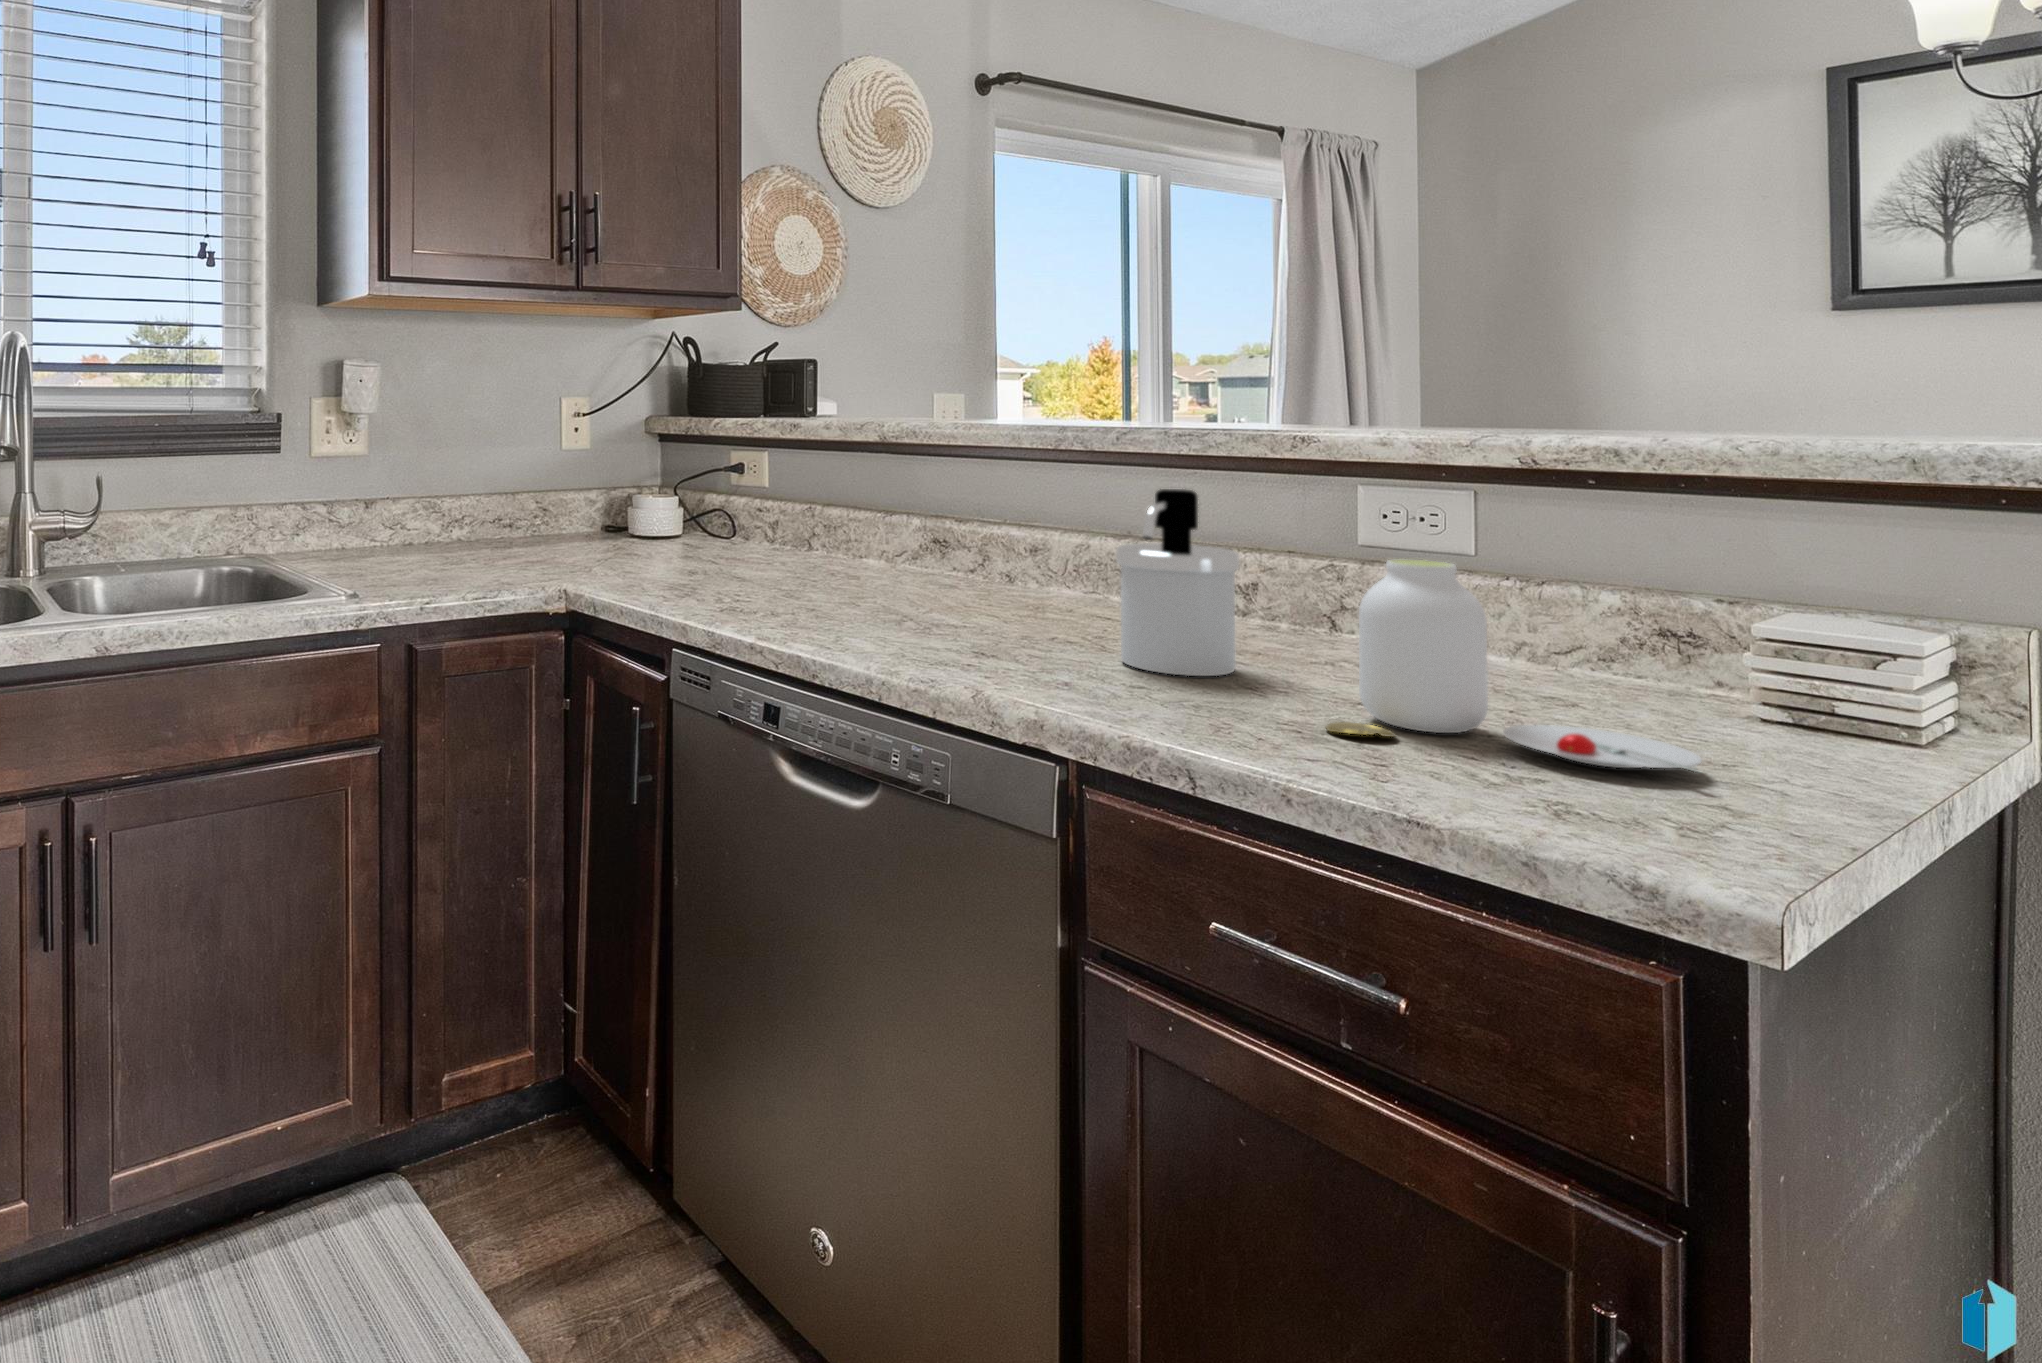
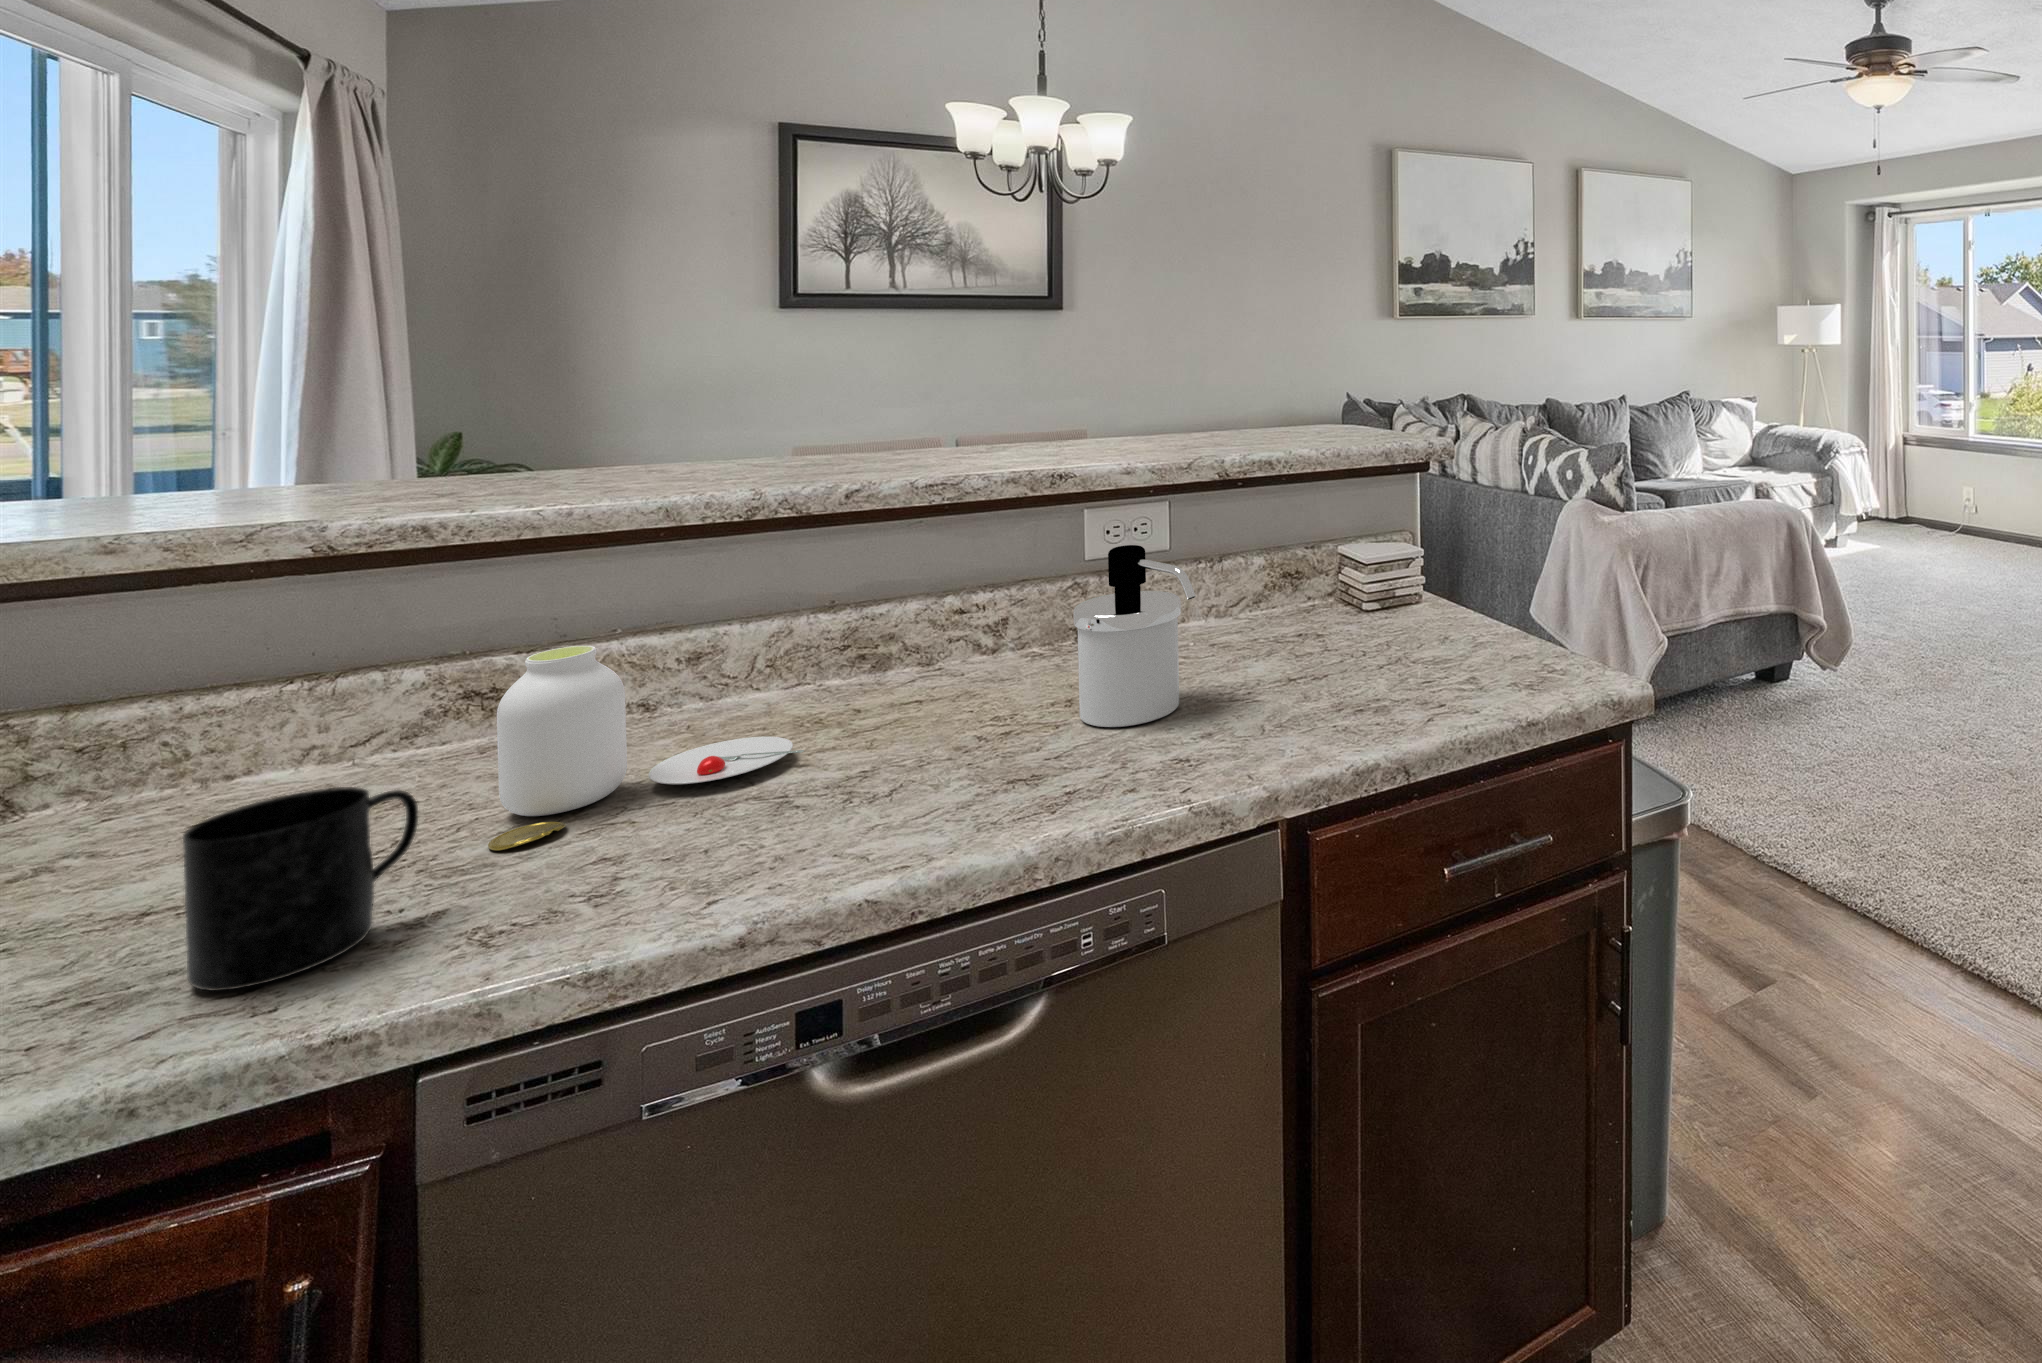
mug: none [675,523,751,601] -> present [183,787,418,991]
jar: present [1326,559,1701,771] -> present [488,646,804,850]

